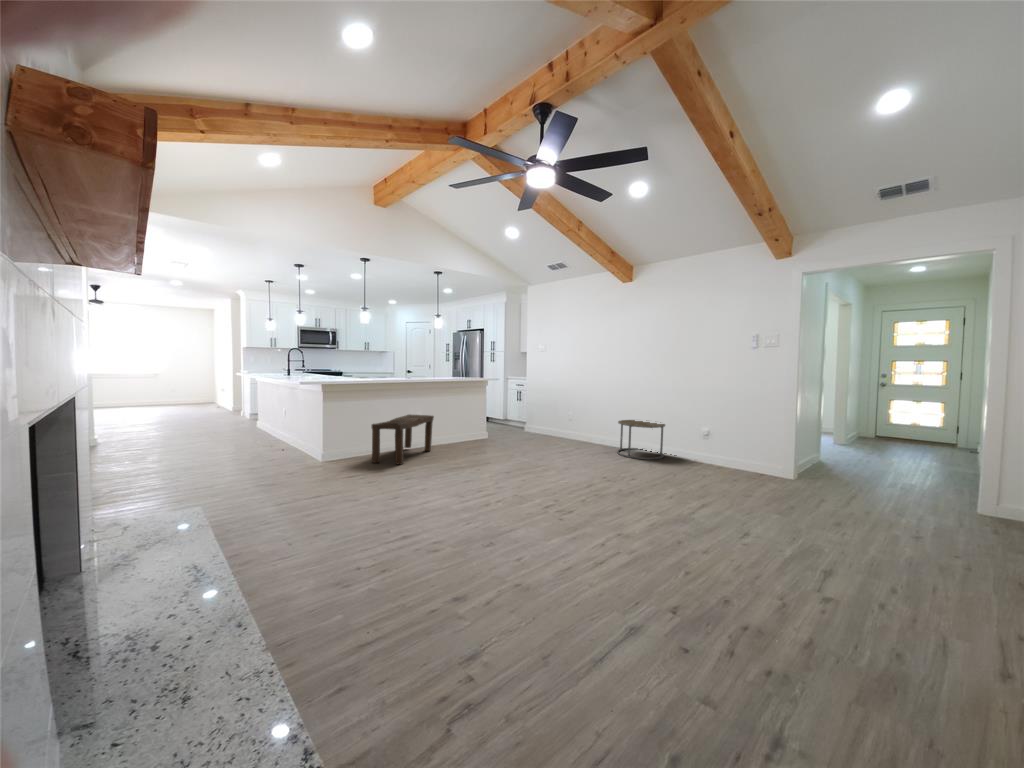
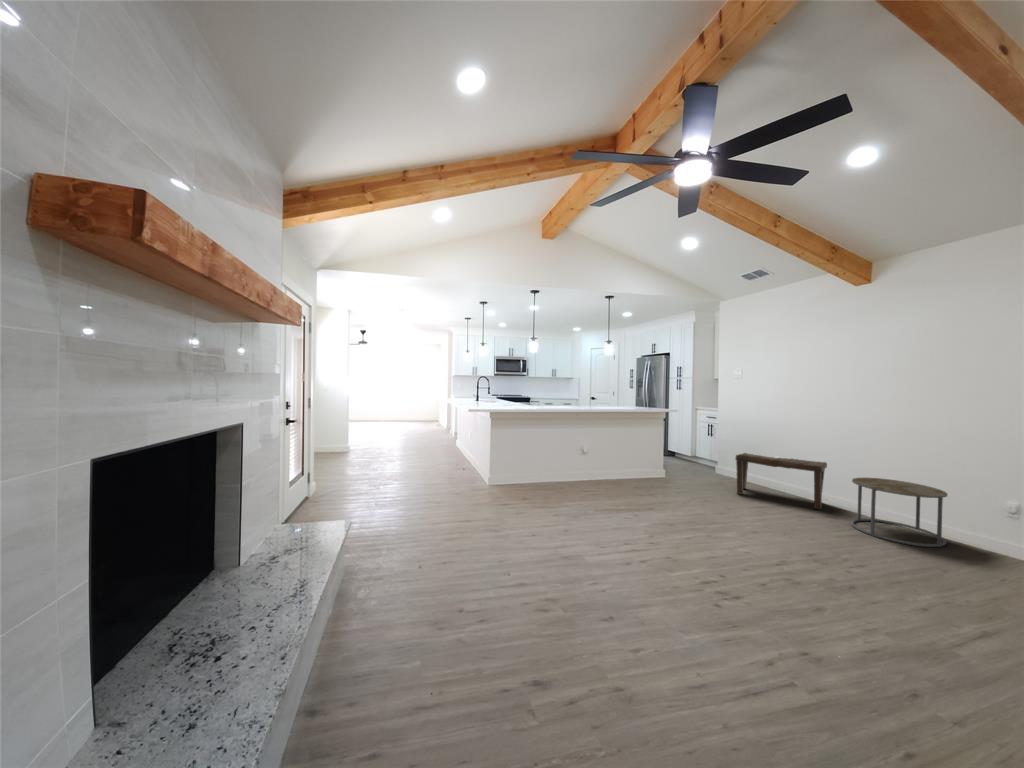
bench: present [372,415,434,464] -> present [735,453,827,510]

